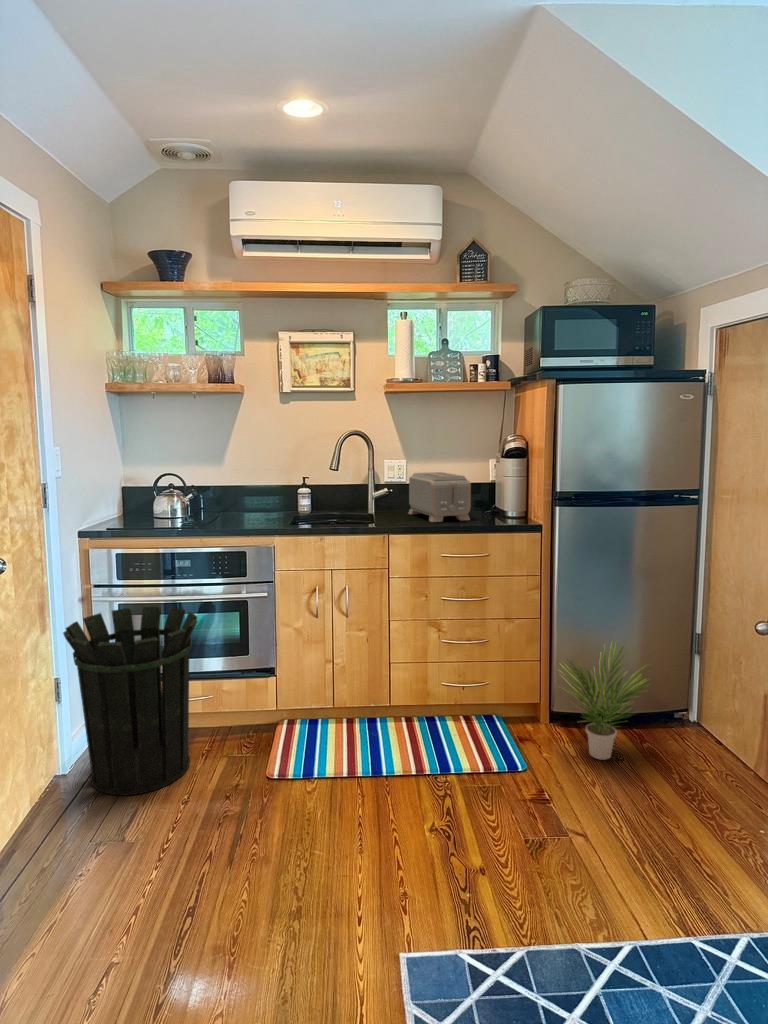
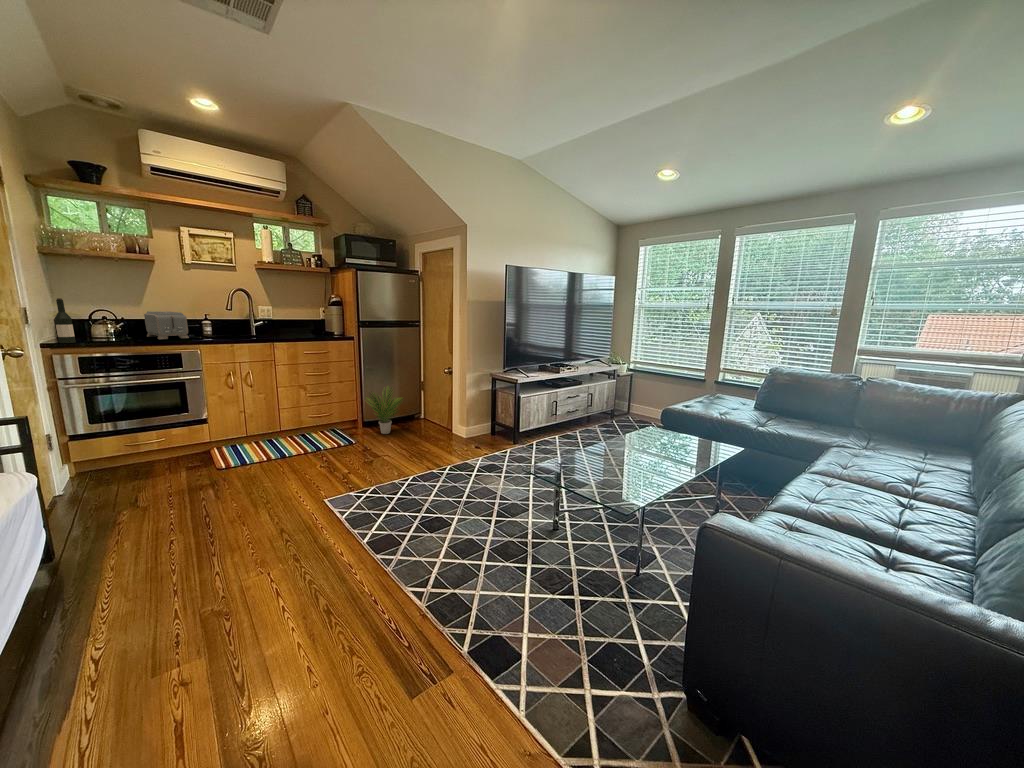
wine bottle: none [104,458,126,527] -> present [55,298,76,343]
toaster: present [408,472,471,522] -> present [144,311,189,339]
waste bin: present [63,607,198,796] -> none [53,388,159,493]

